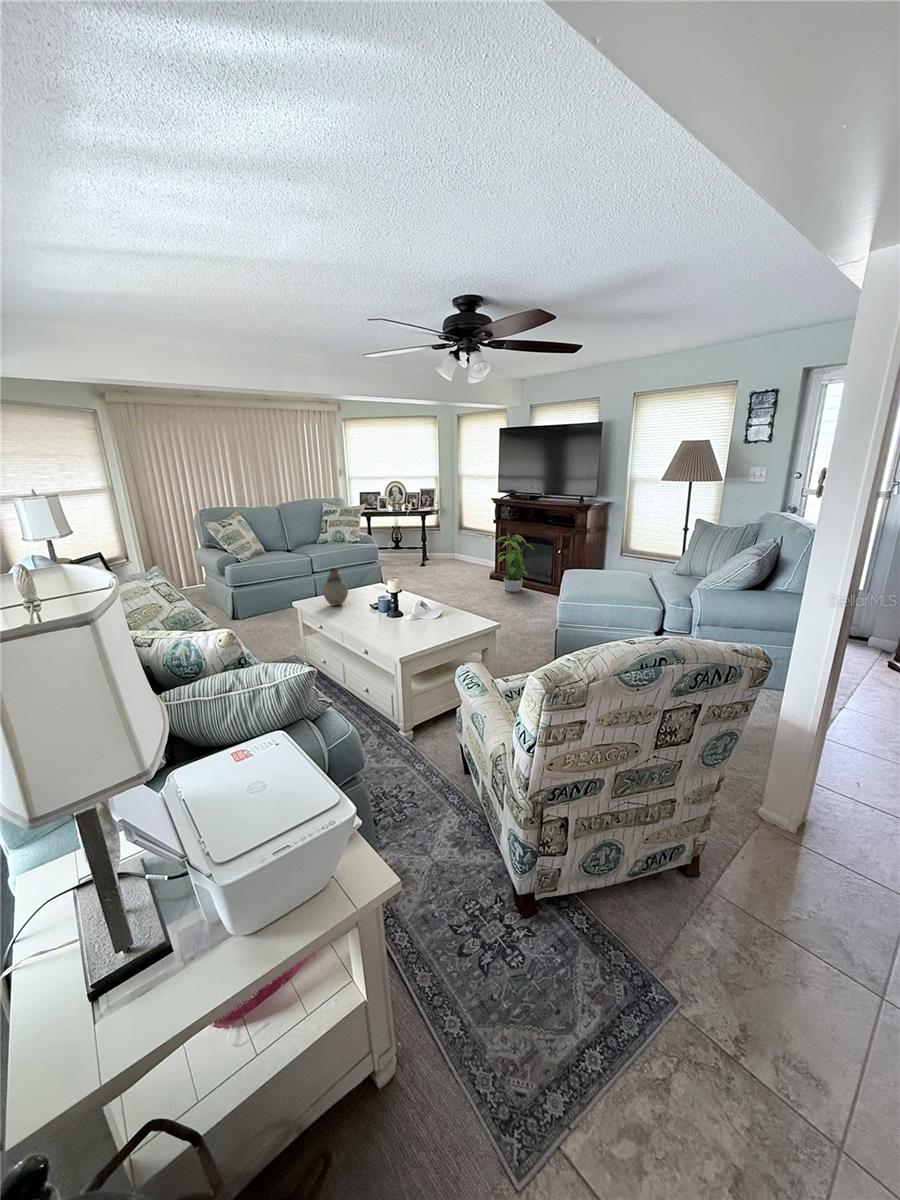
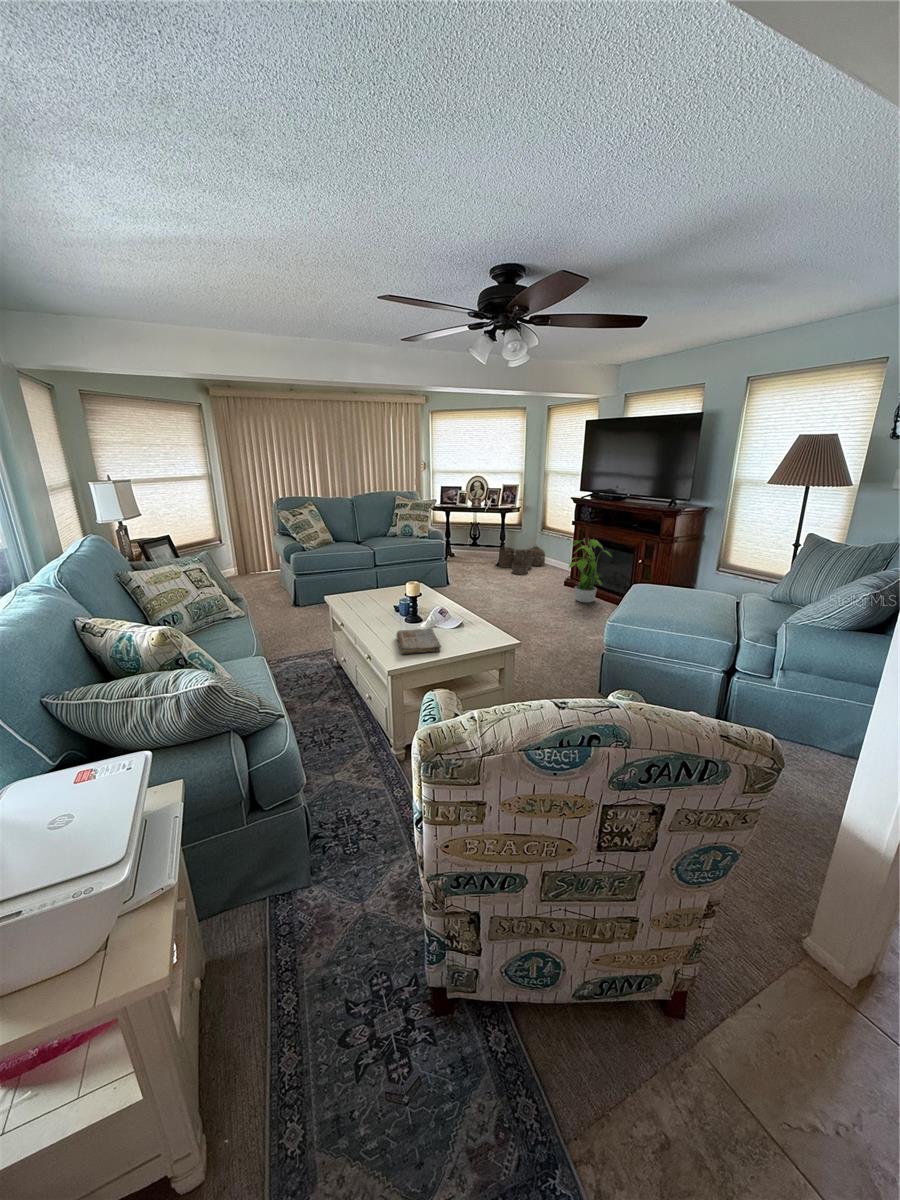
woven basket: none [423,544,466,572] -> present [499,546,545,574]
vase: present [323,568,348,606] -> none [353,565,378,604]
book: none [387,620,436,644] -> present [397,628,441,654]

